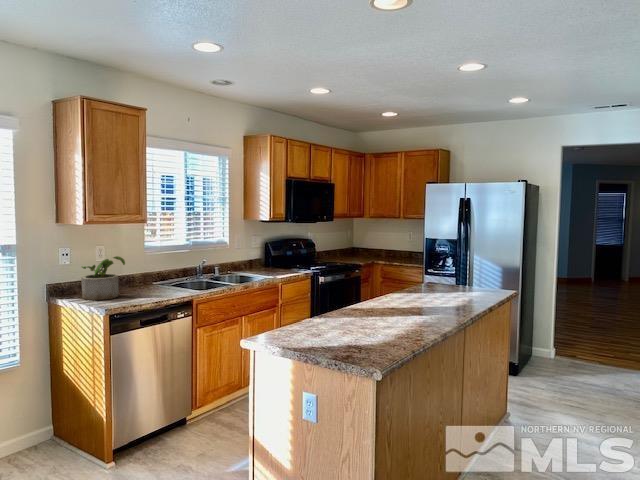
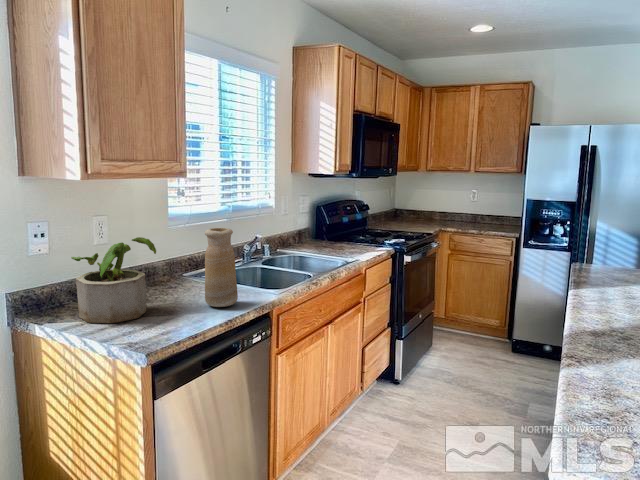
vase: none [152,252,171,296] -> present [205,228,238,307]

